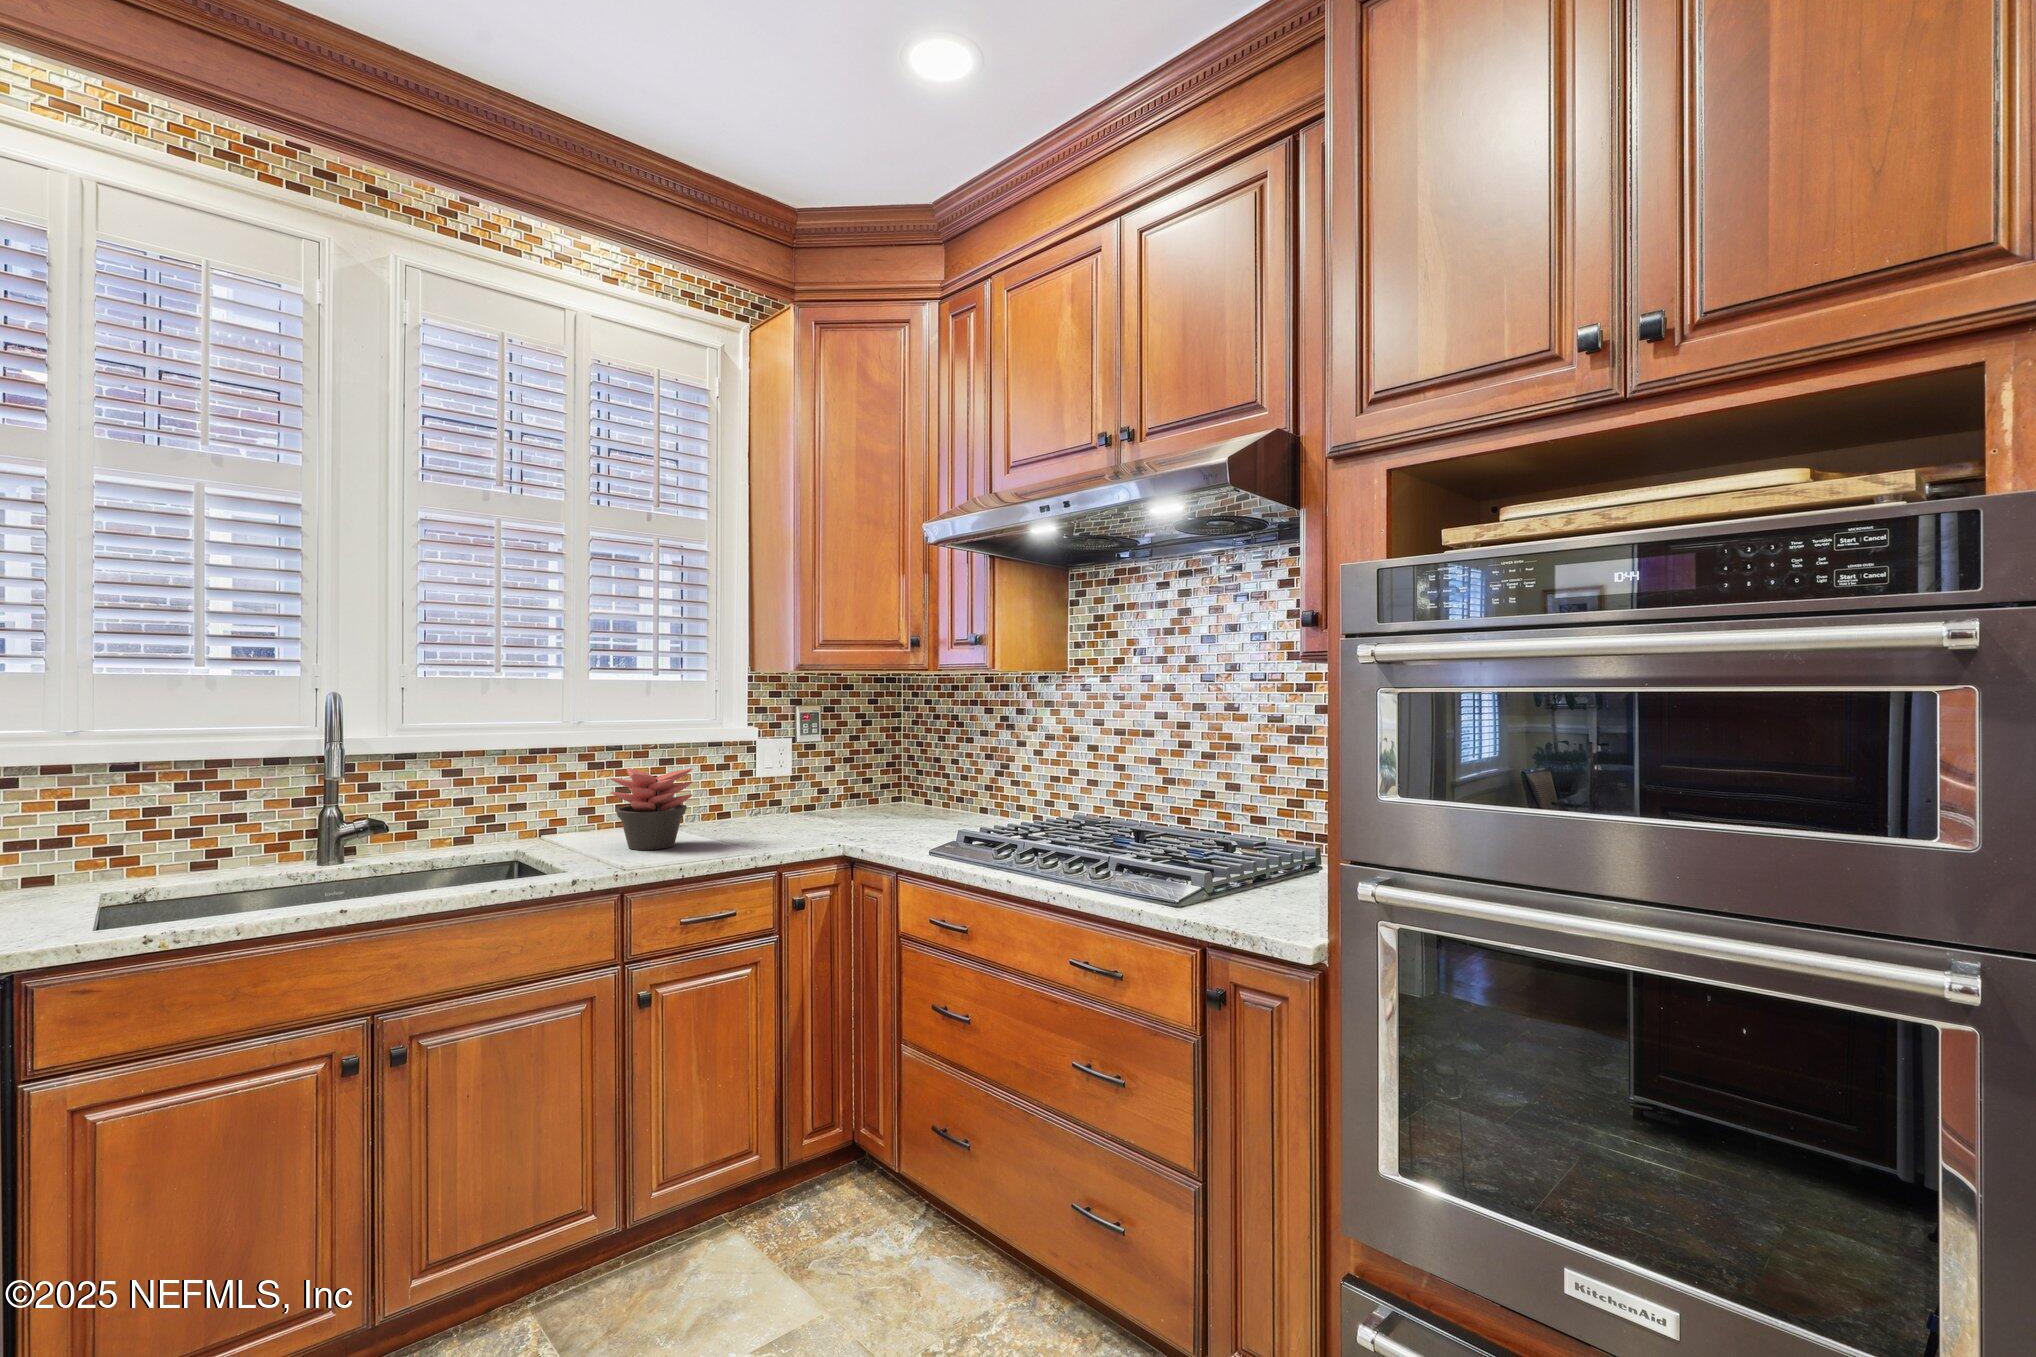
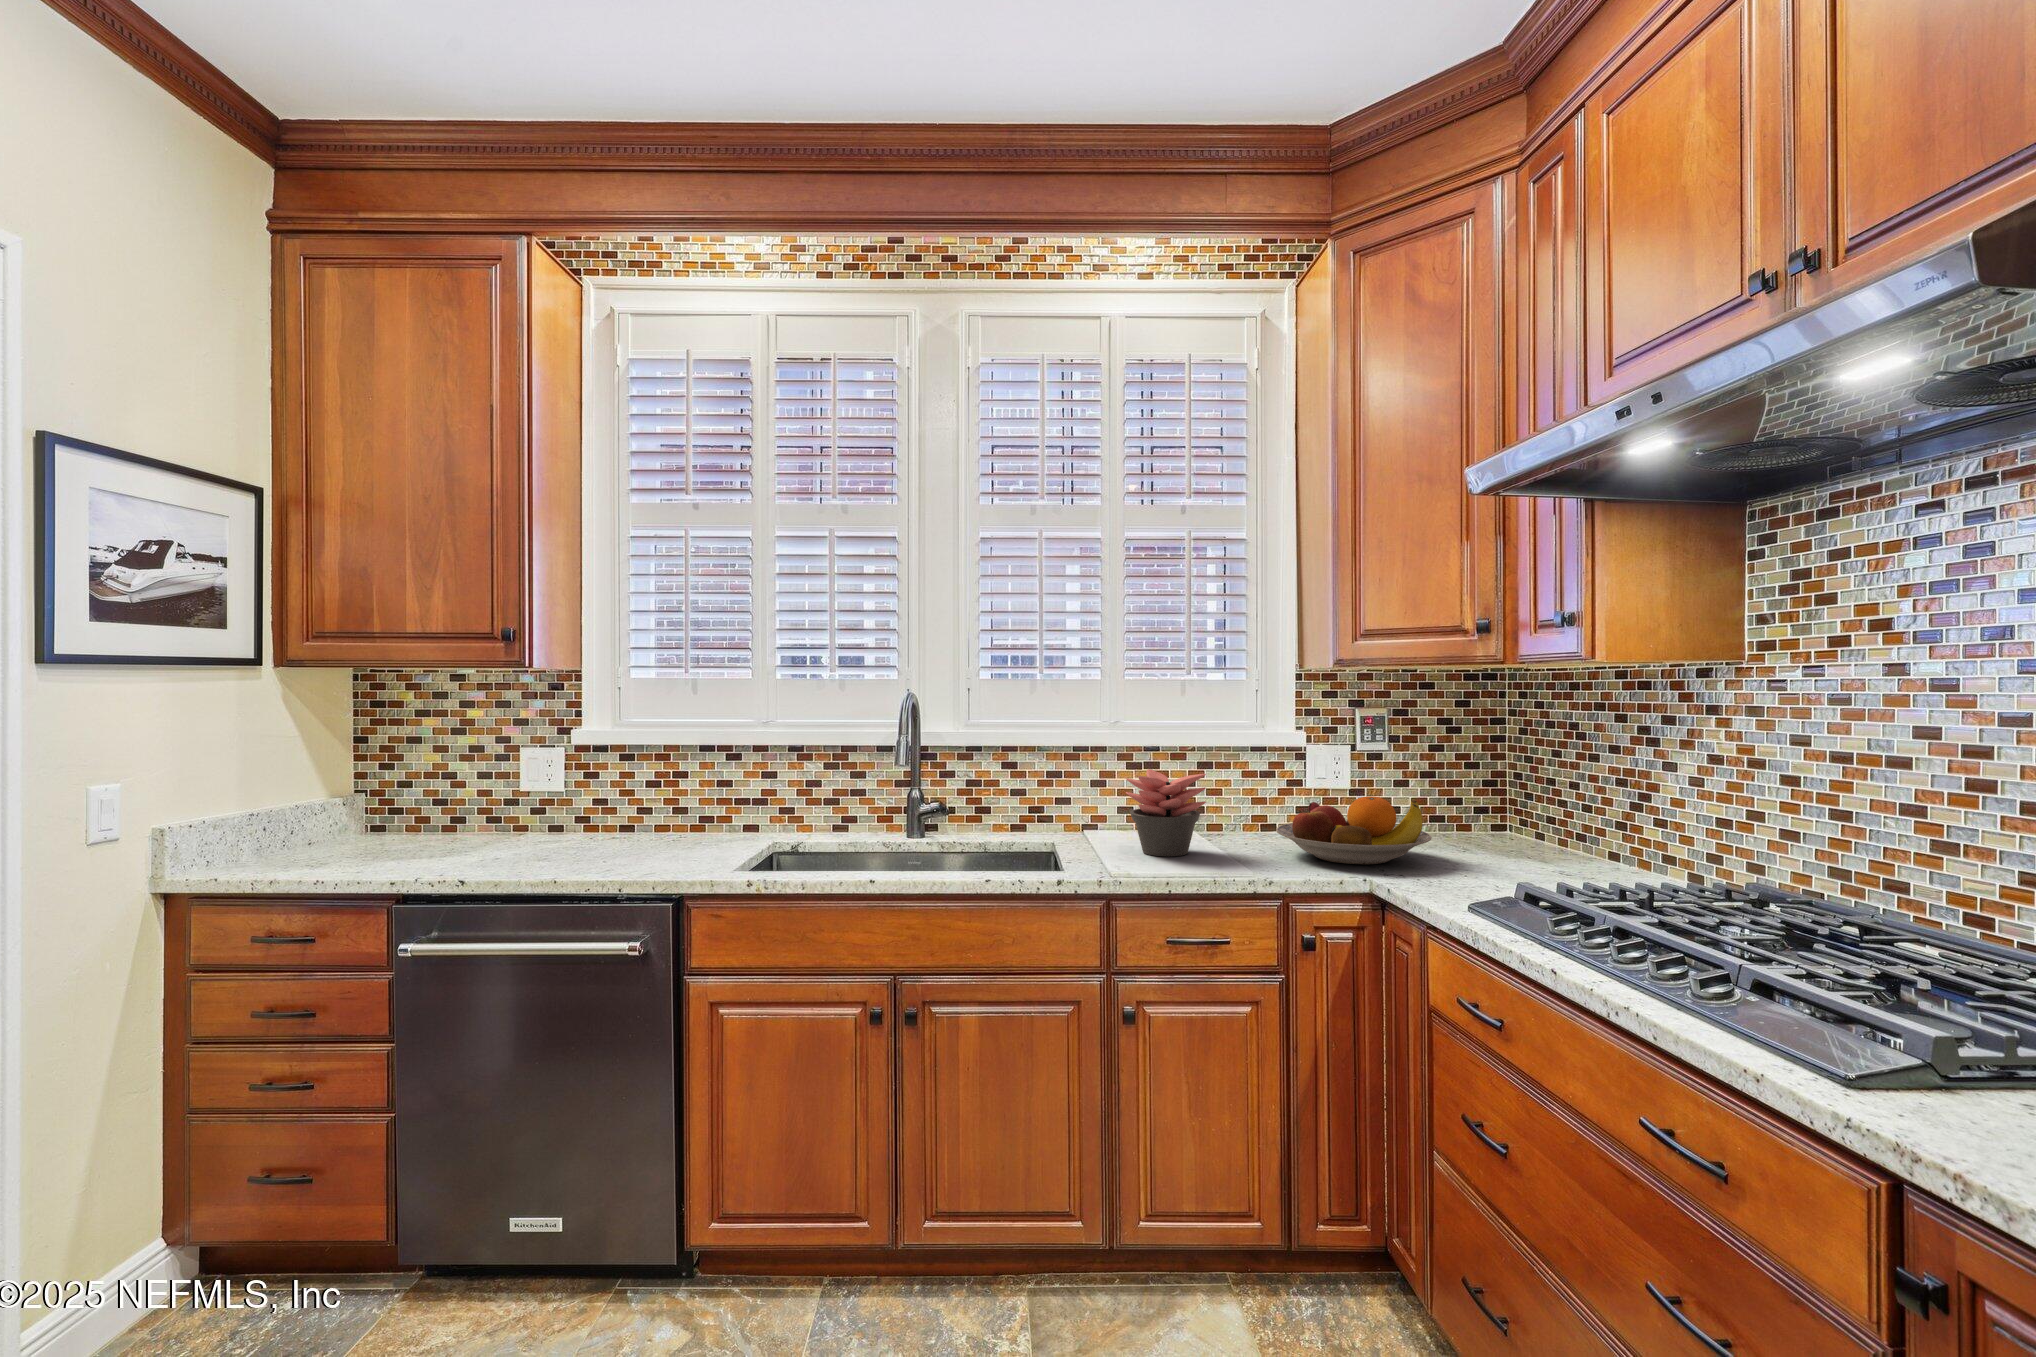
fruit bowl: none [751,779,877,836] -> present [1276,796,1432,864]

